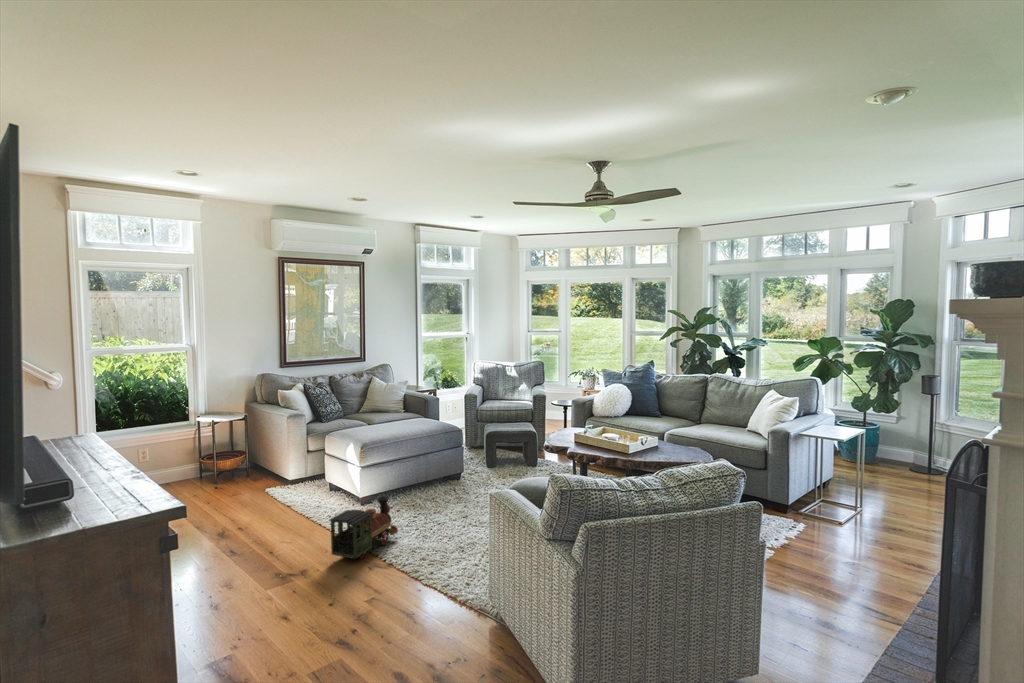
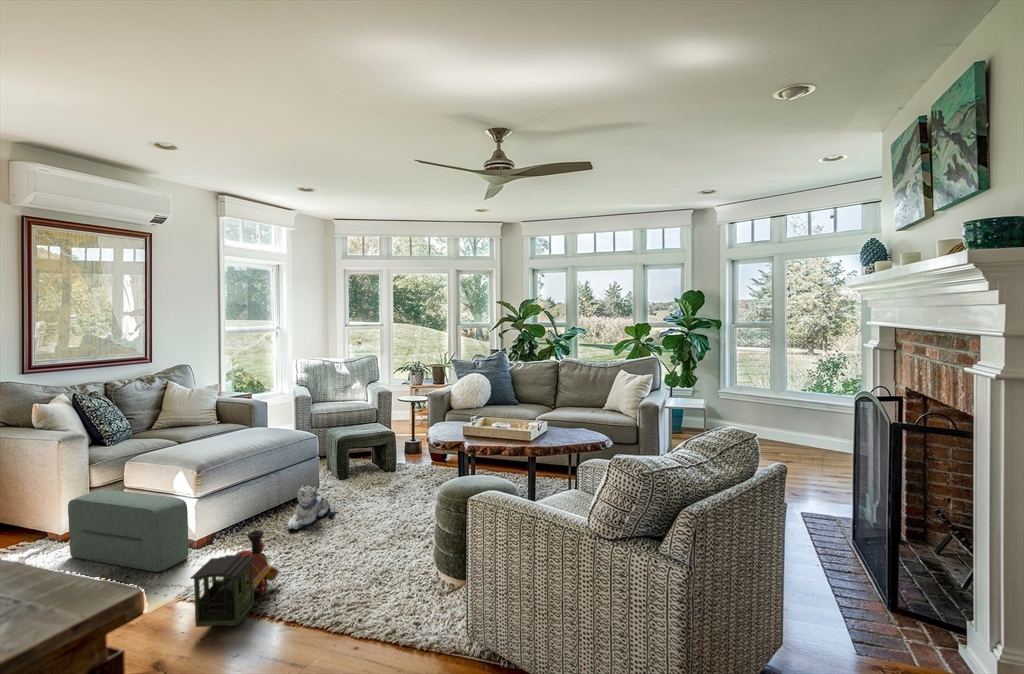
pouf: none [290,454,354,516] -> present [68,490,189,572]
plush toy: none [426,468,468,503] -> present [288,485,335,530]

